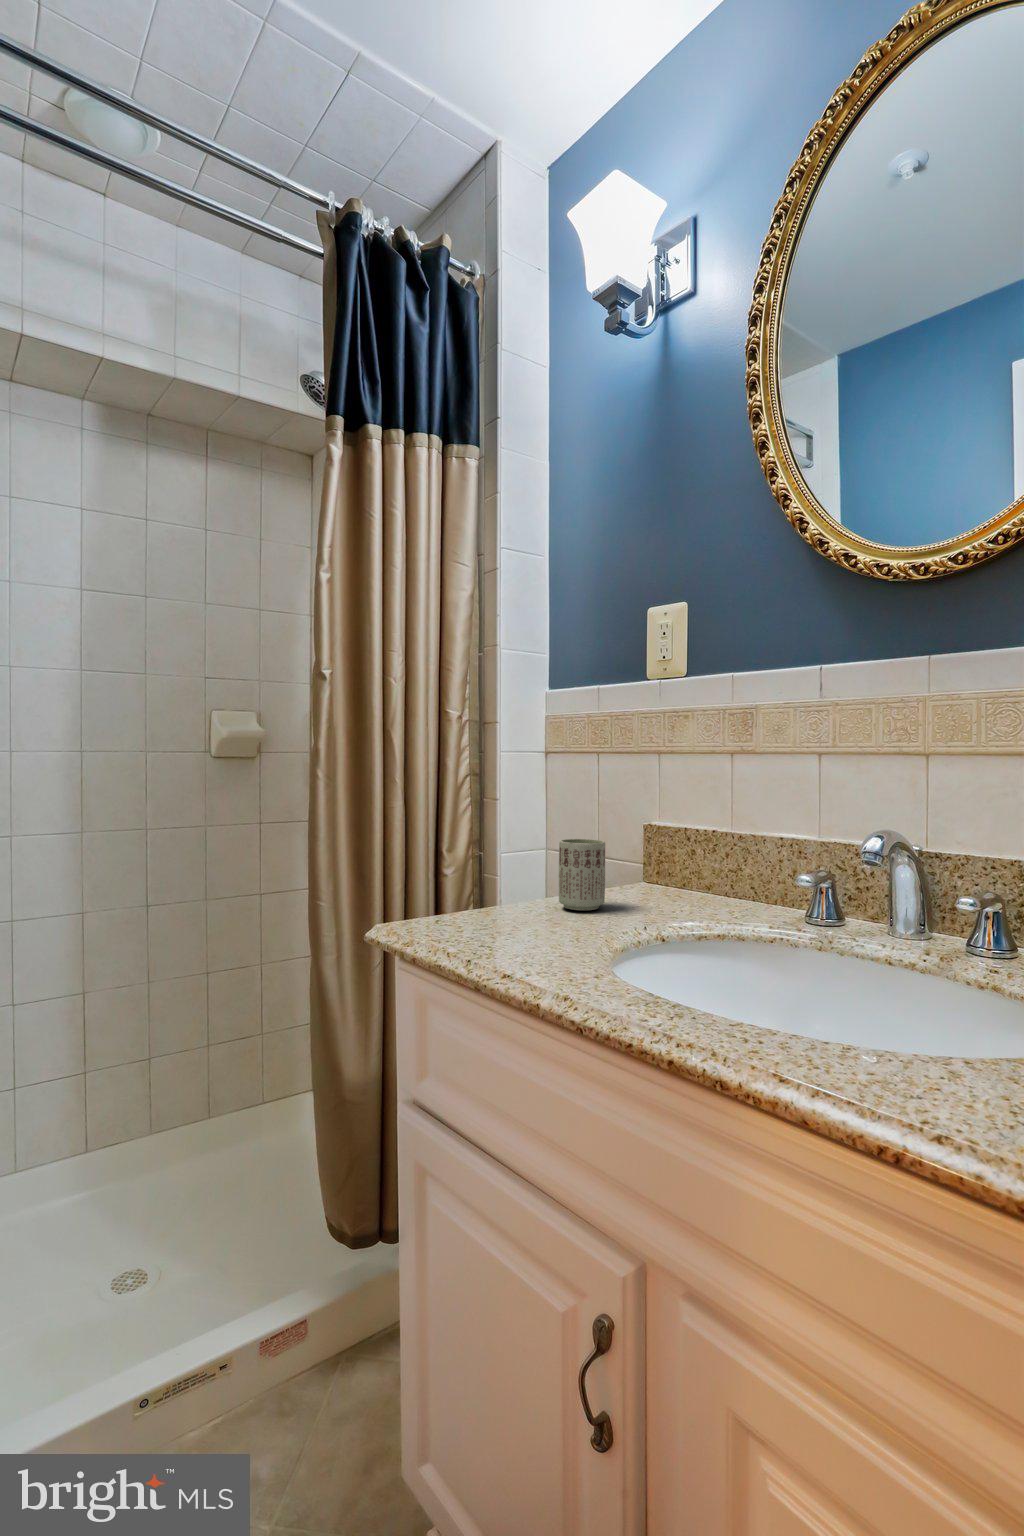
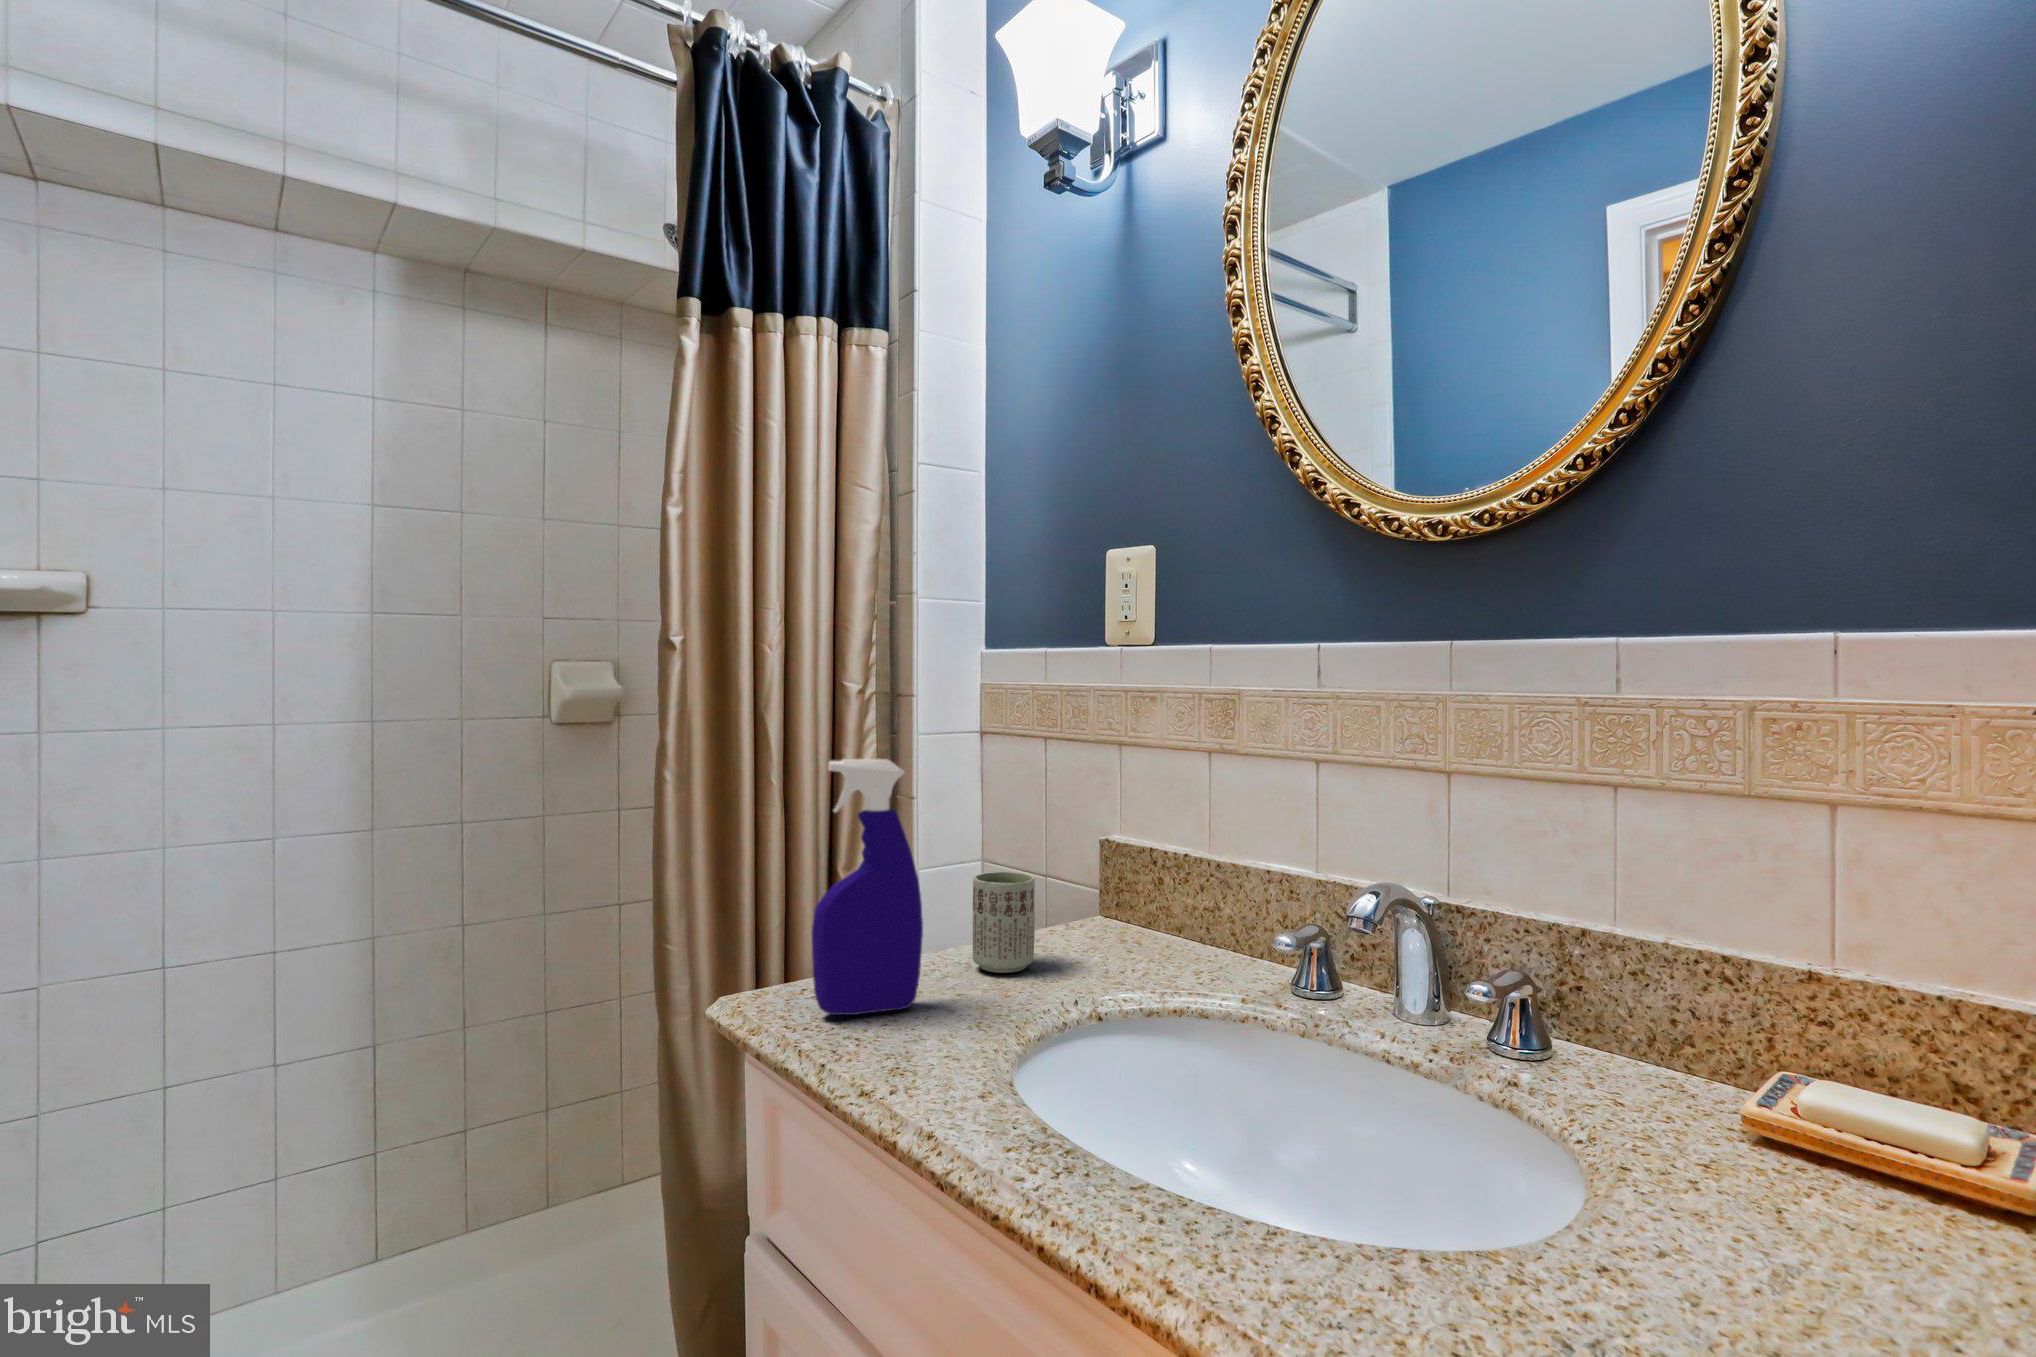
spray bottle: none [450,743,530,933] -> present [812,759,923,1015]

